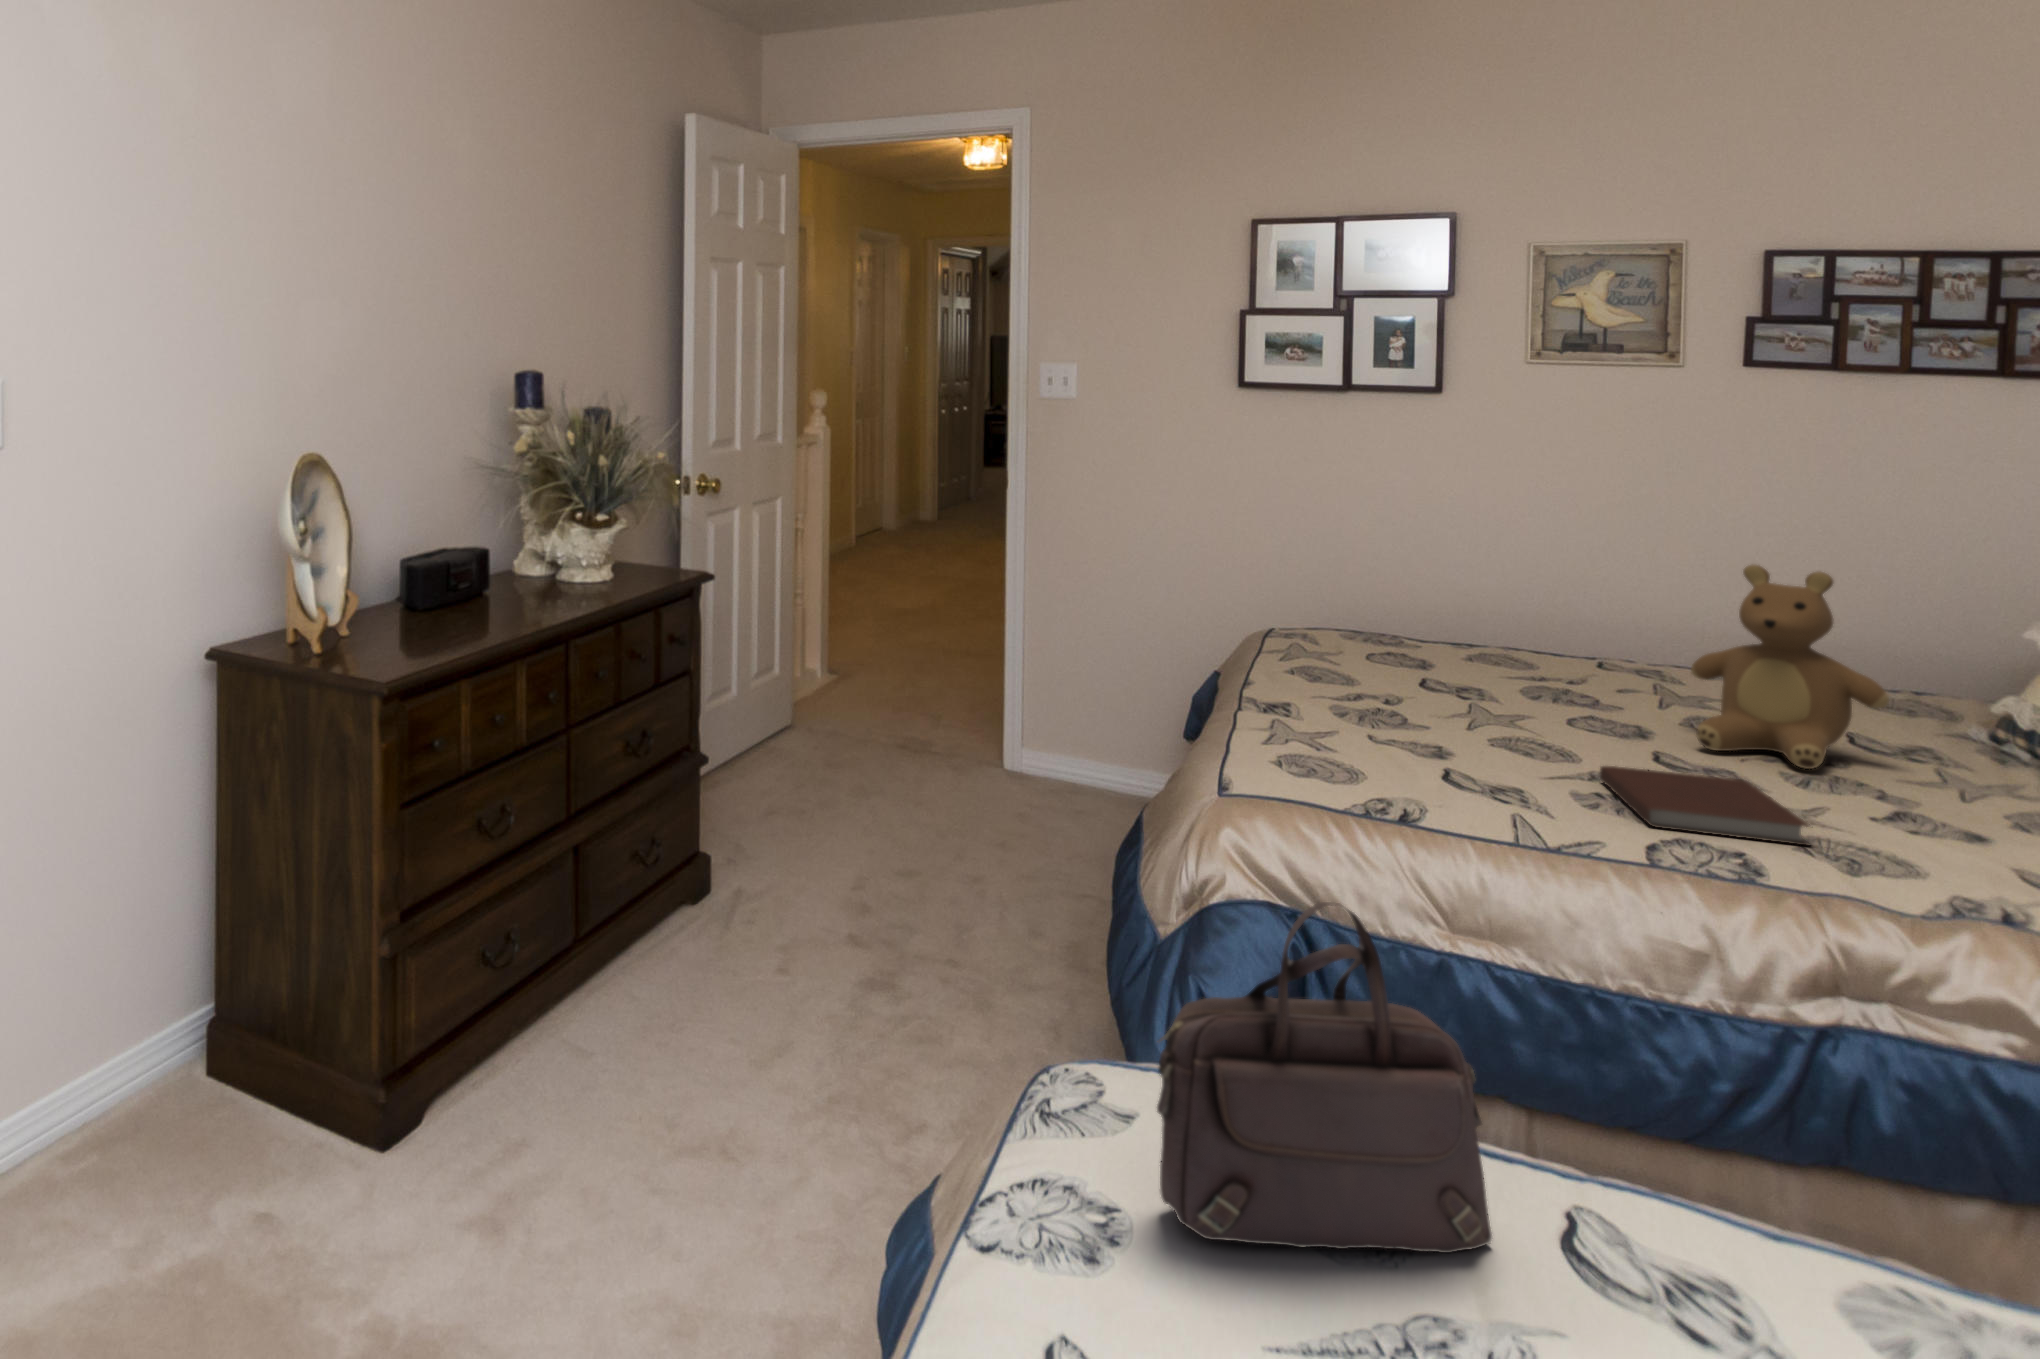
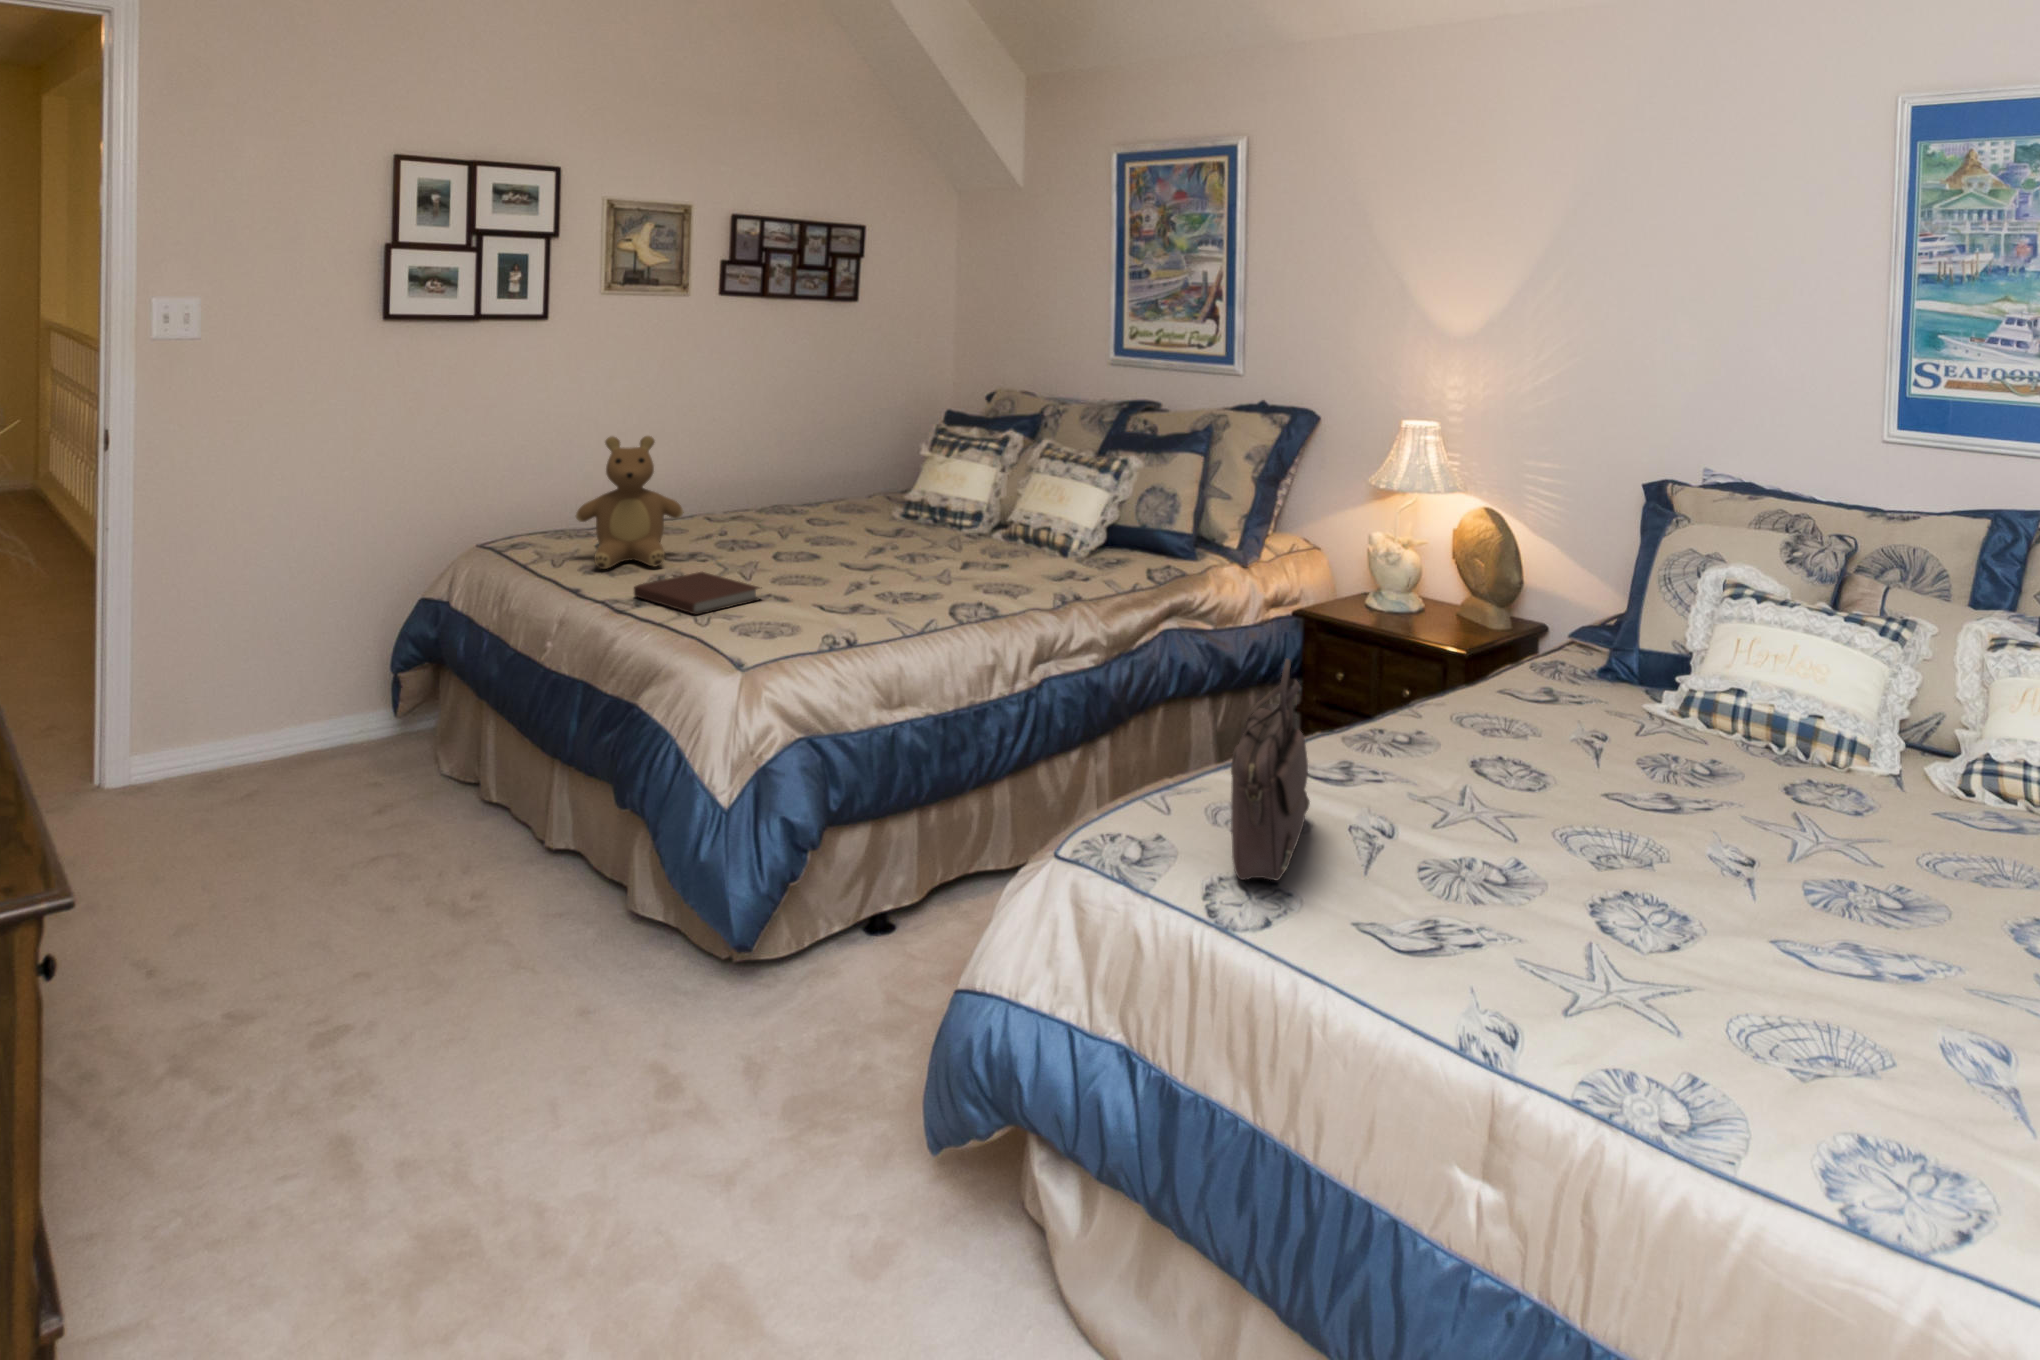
teddy bear: present [1691,565,1889,769] -> present [576,436,684,569]
notebook: present [1600,766,1810,845] -> present [634,572,760,615]

